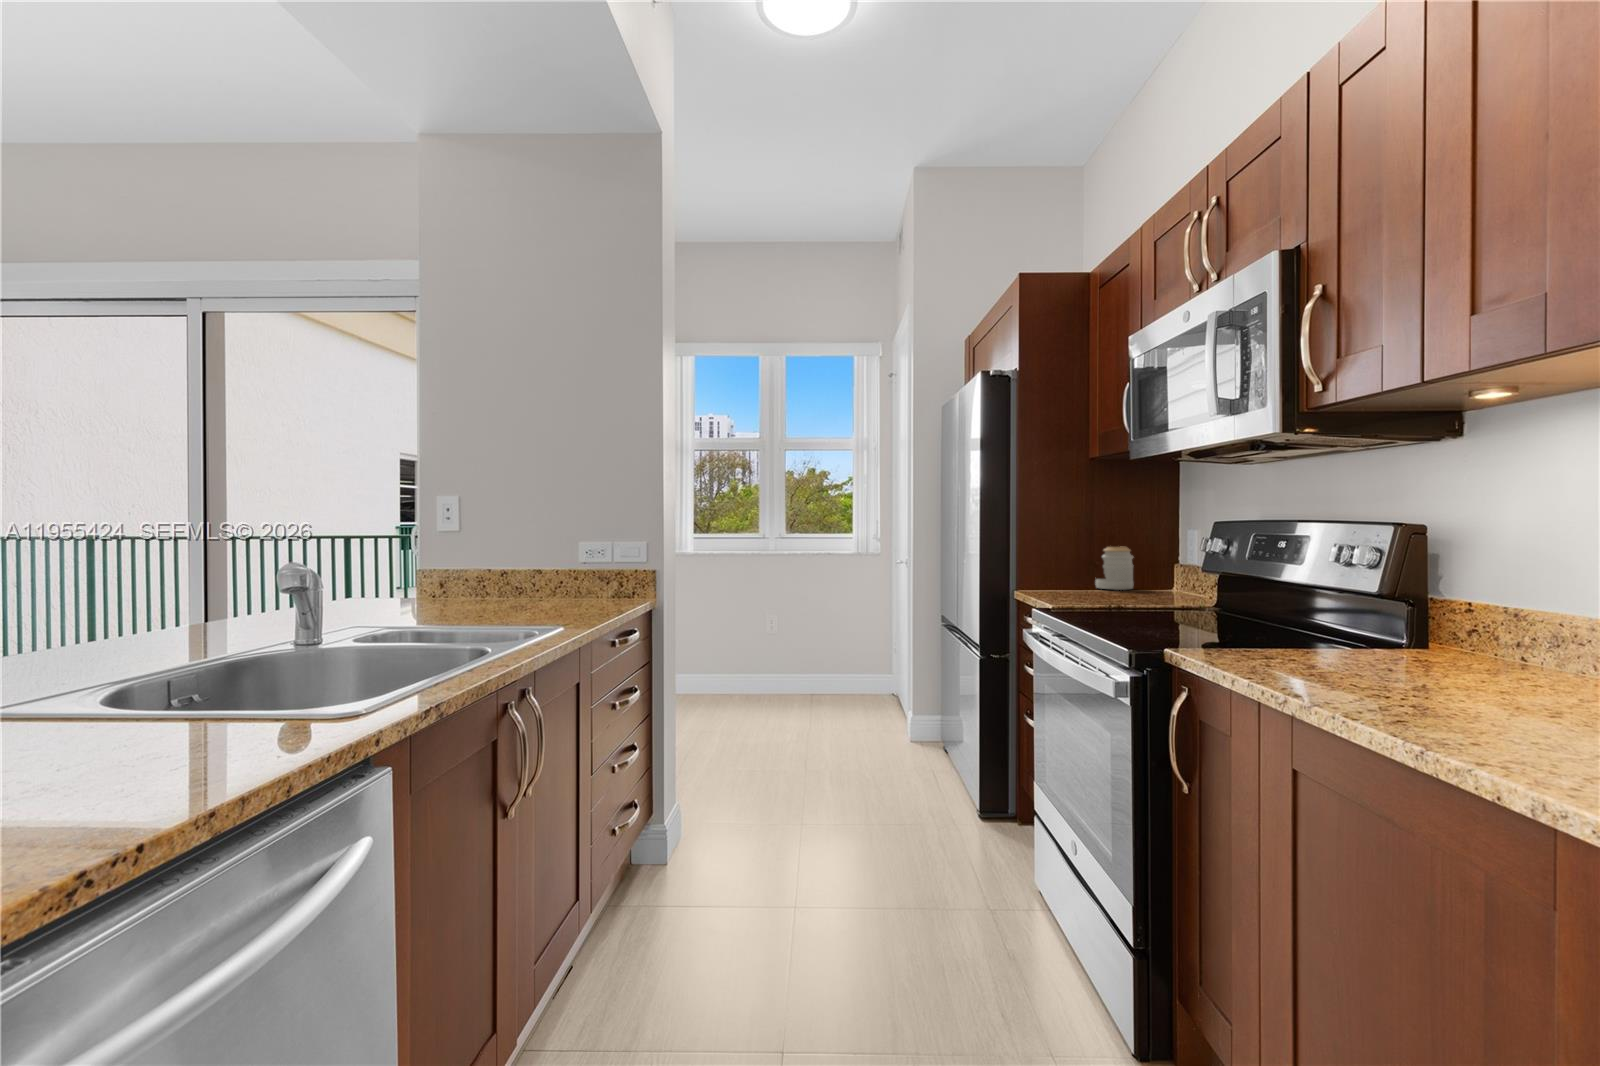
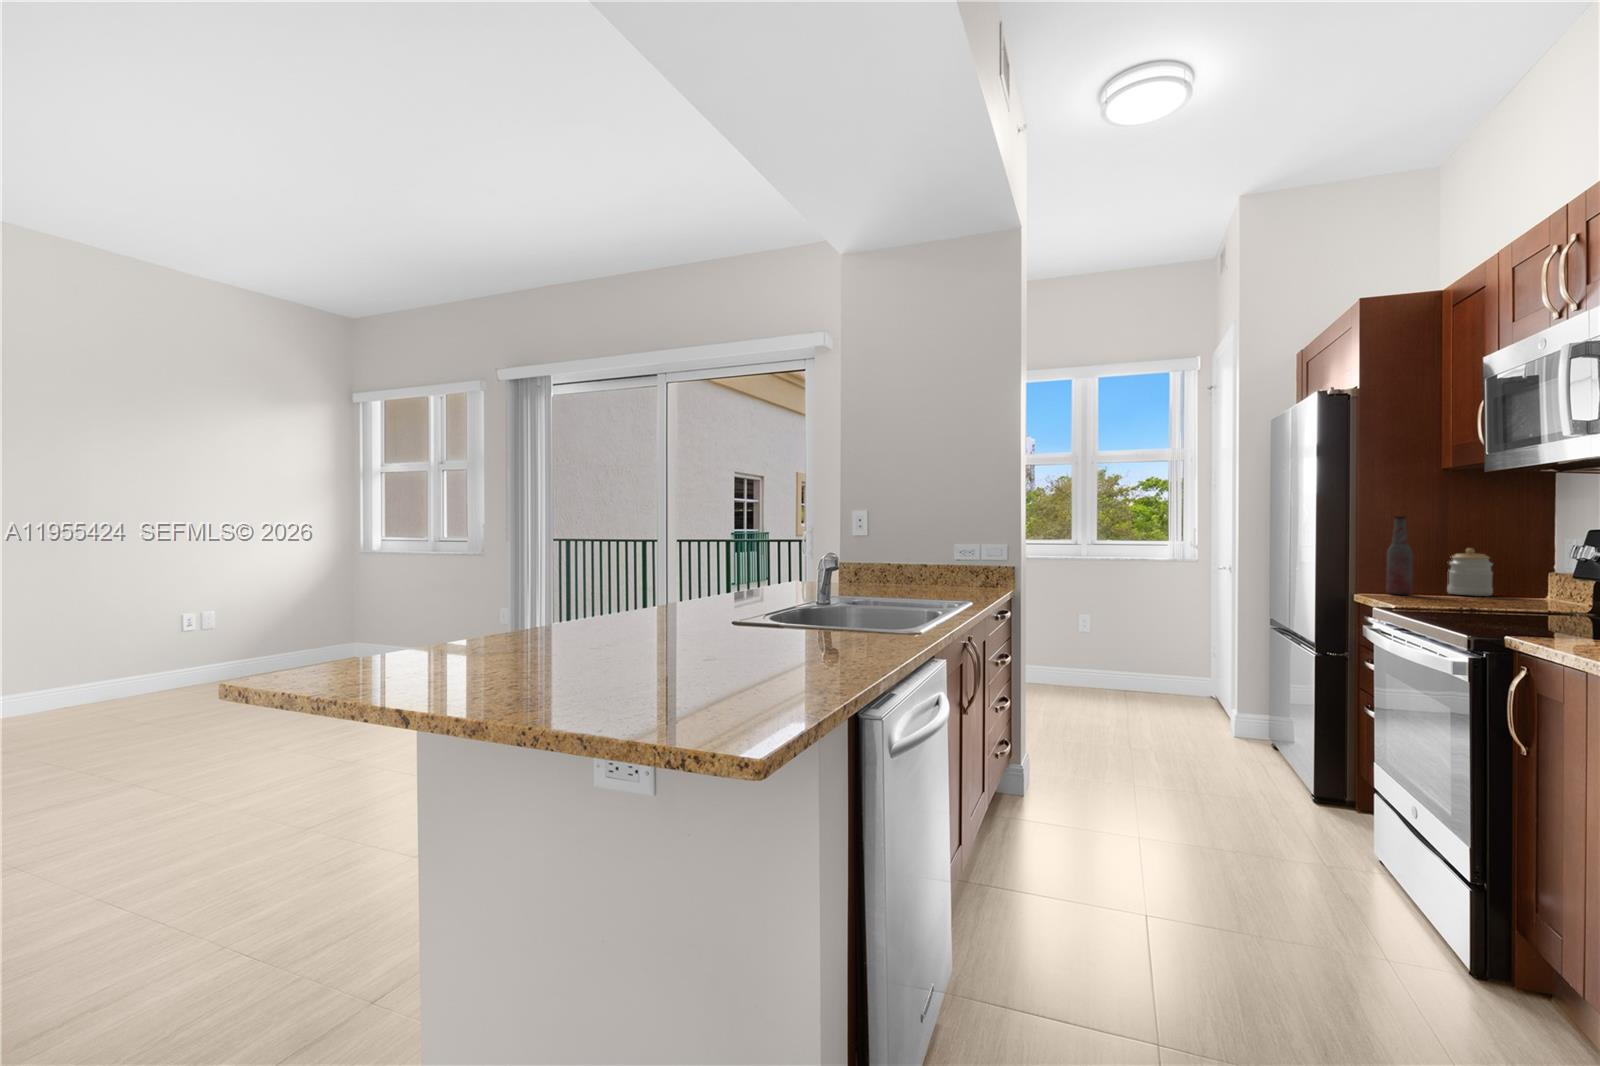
bottle: none [1043,508,1066,591] -> present [1386,516,1413,595]

